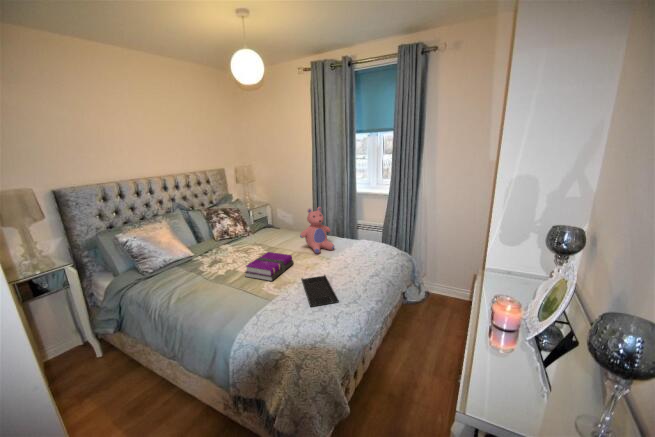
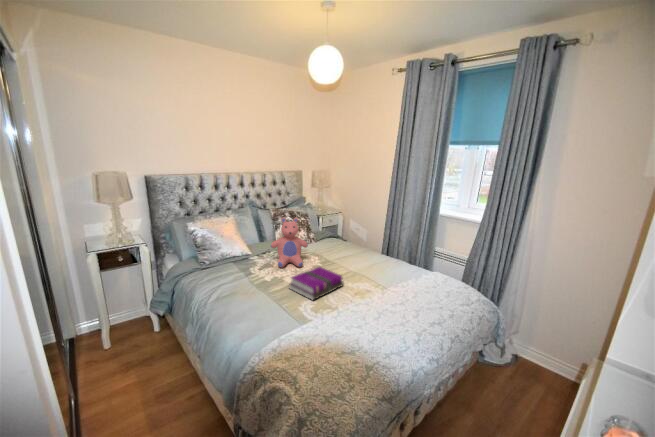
teddy bear: present [300,207,334,253] -> present [271,218,308,267]
tray: present [301,275,339,307] -> none [342,305,377,347]

